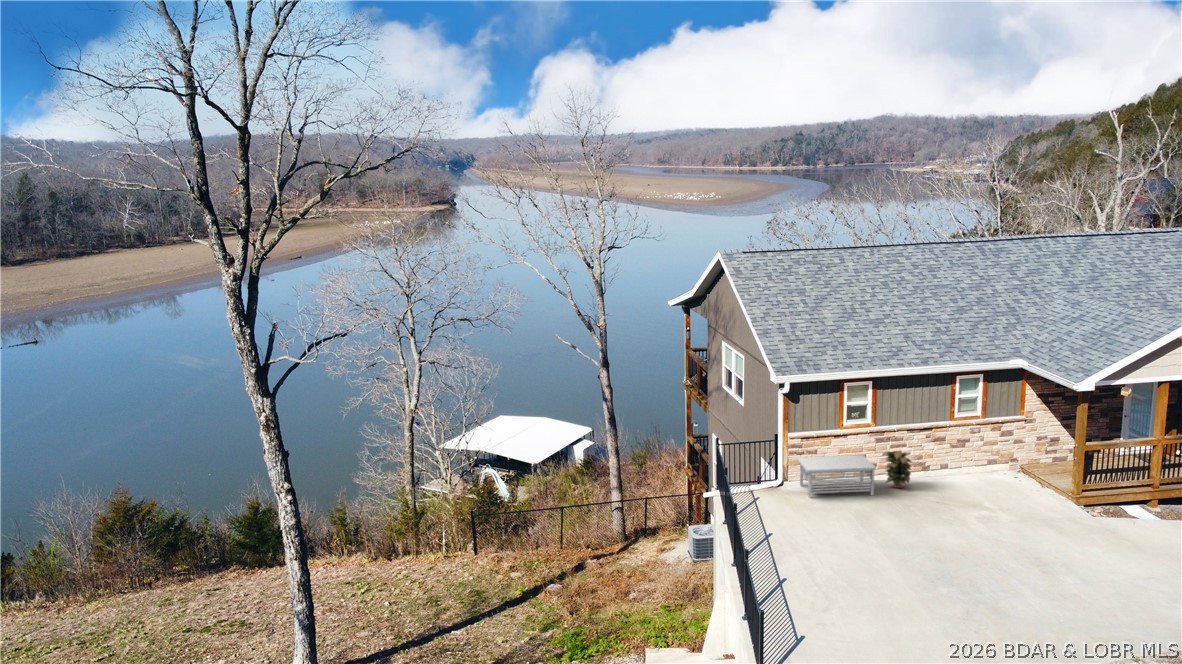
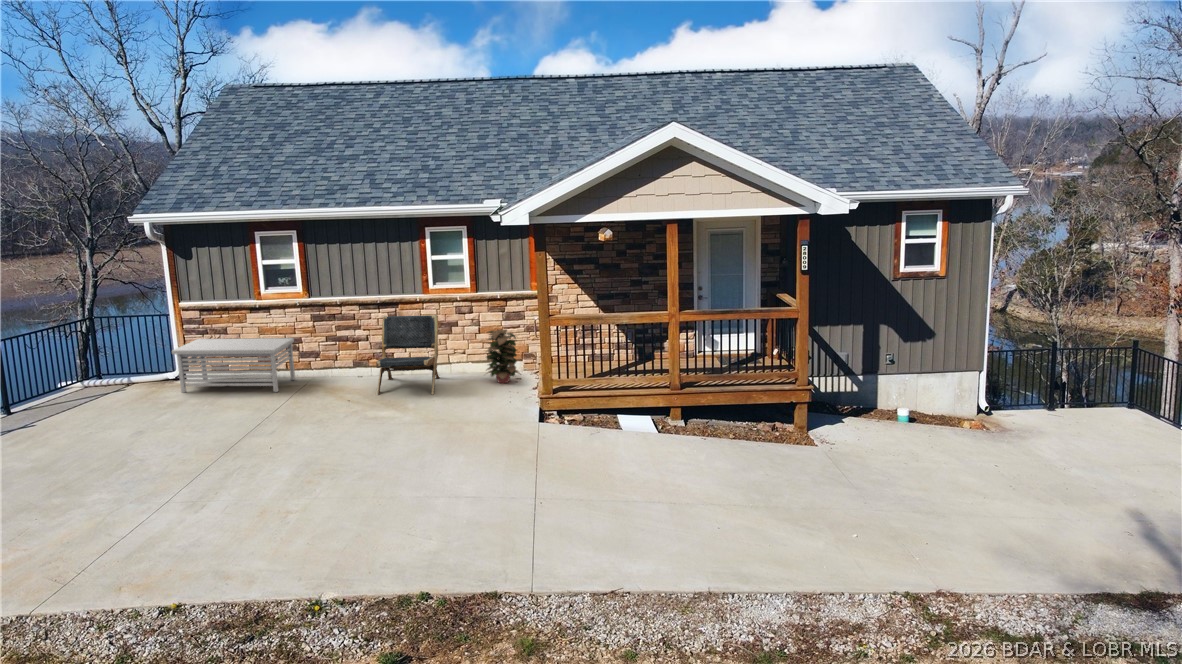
lounge chair: none [924,435,982,496] -> present [376,315,439,396]
decorative plant: present [886,451,912,488] -> present [486,329,521,383]

